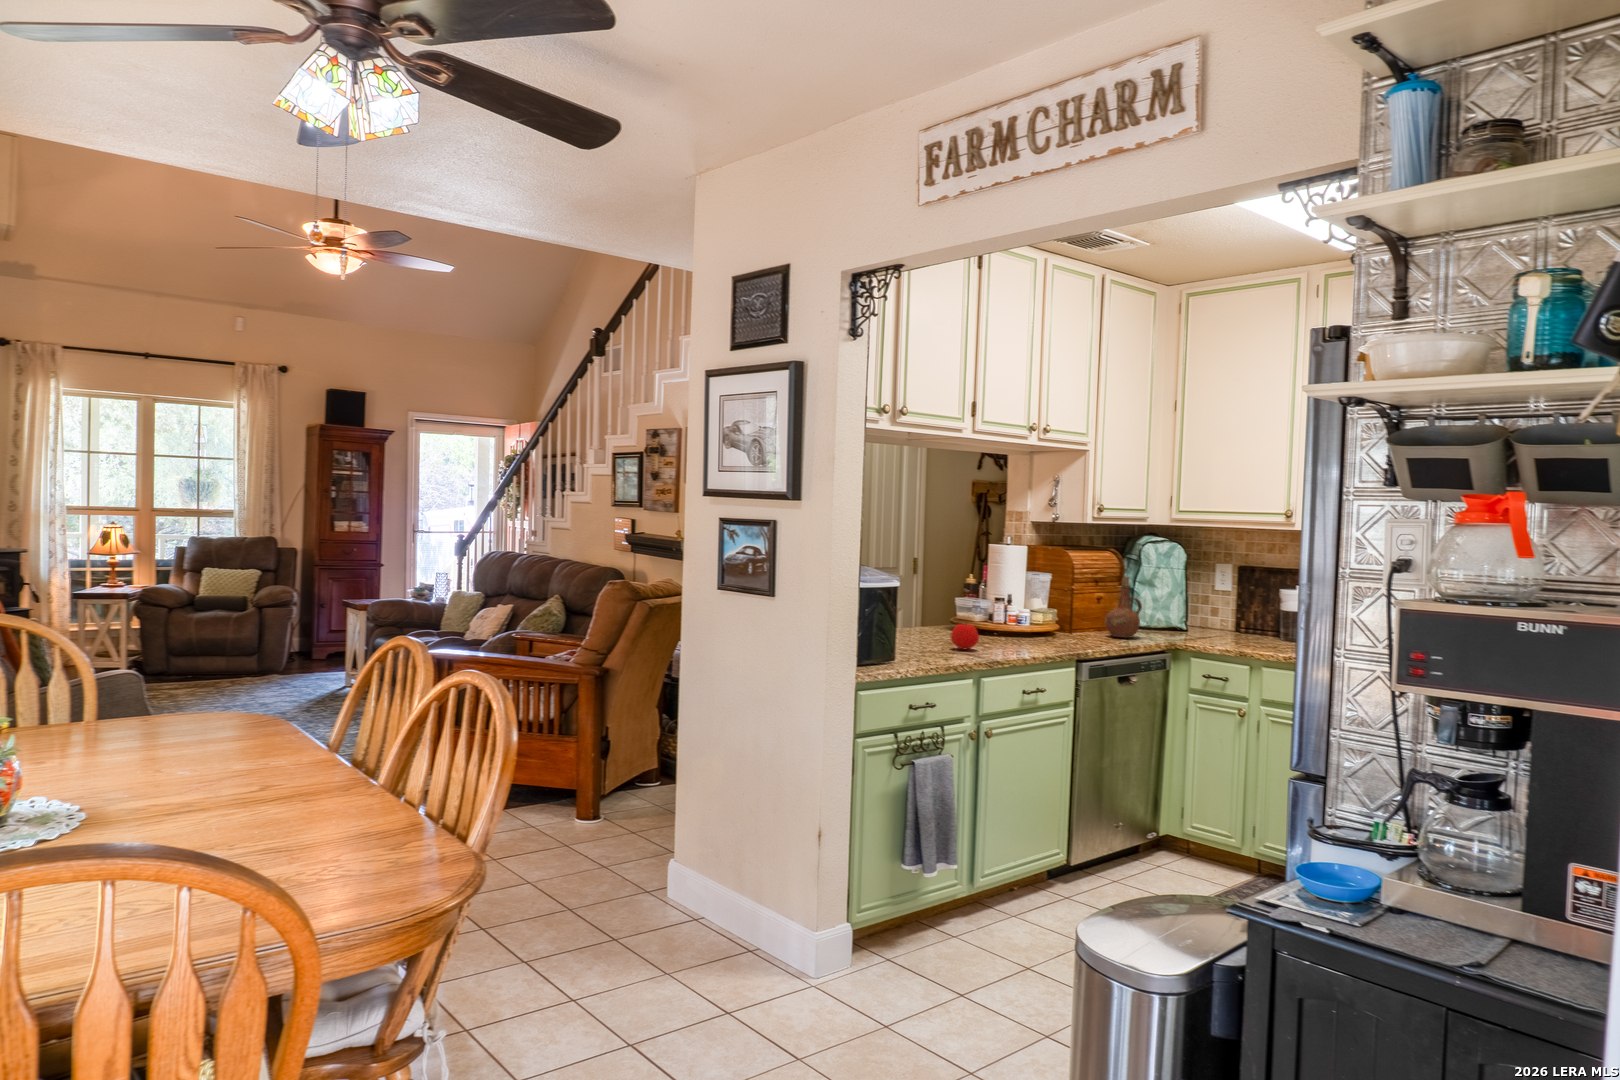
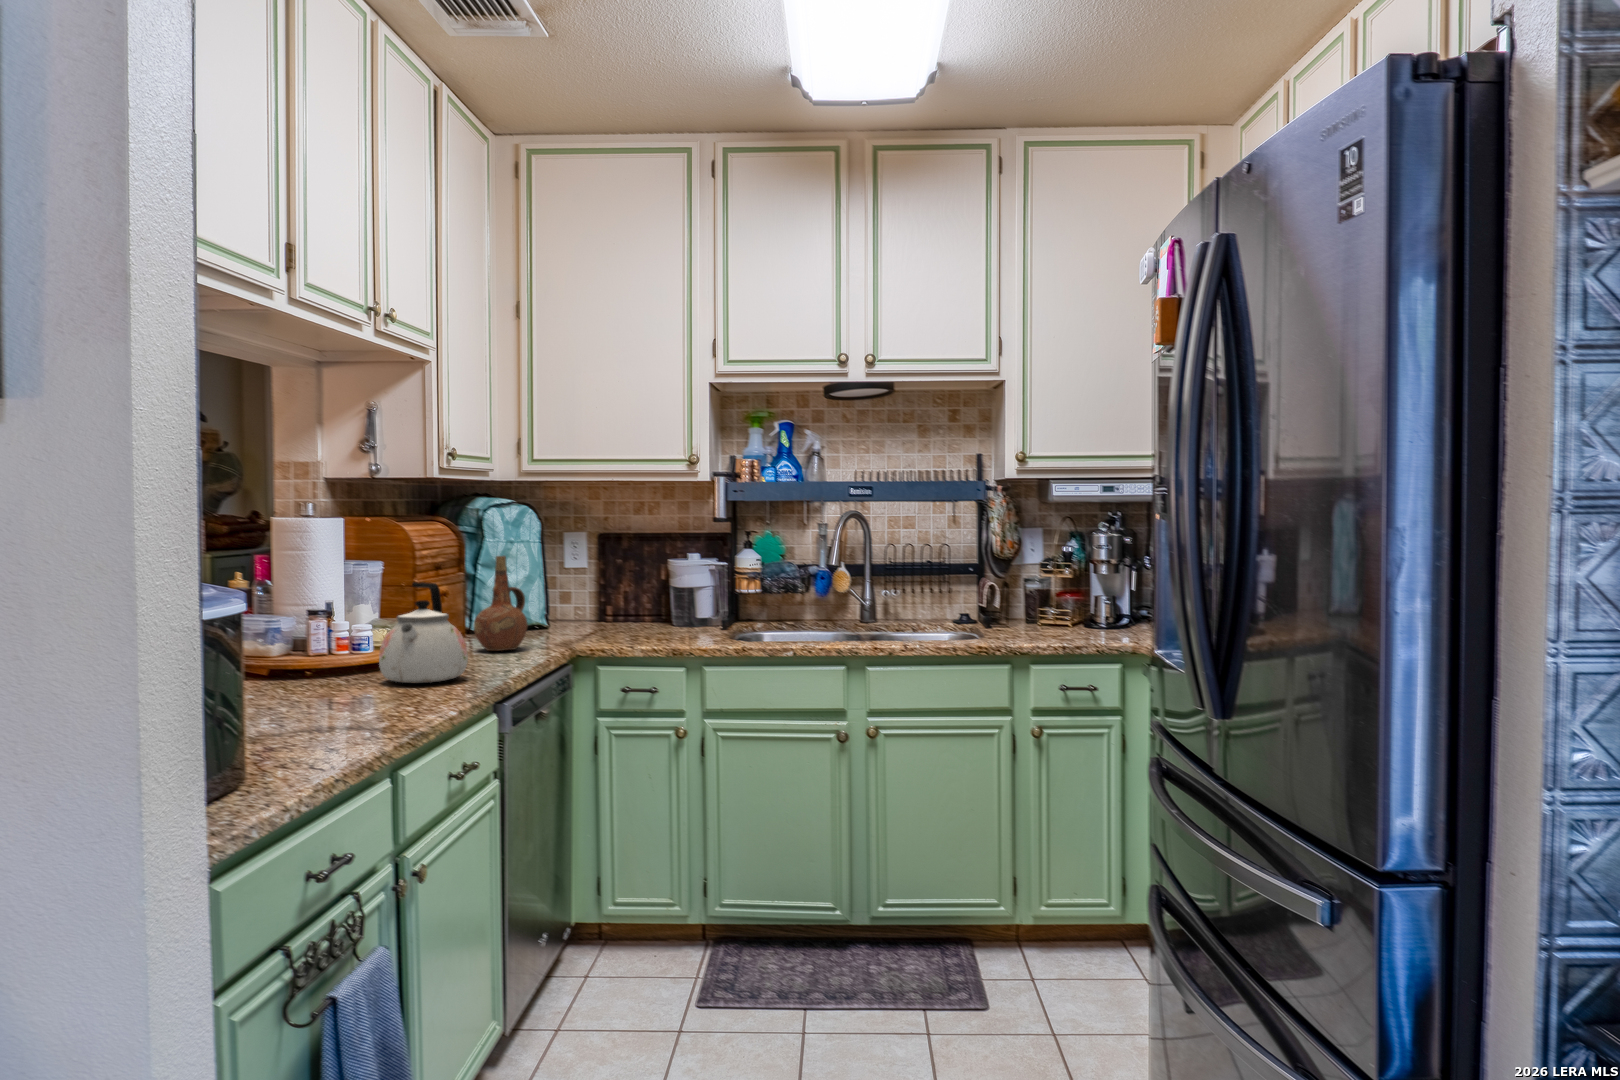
kettle: none [1014,587,1065,646] -> present [379,582,468,683]
apple: present [951,624,979,650] -> none [300,658,357,710]

